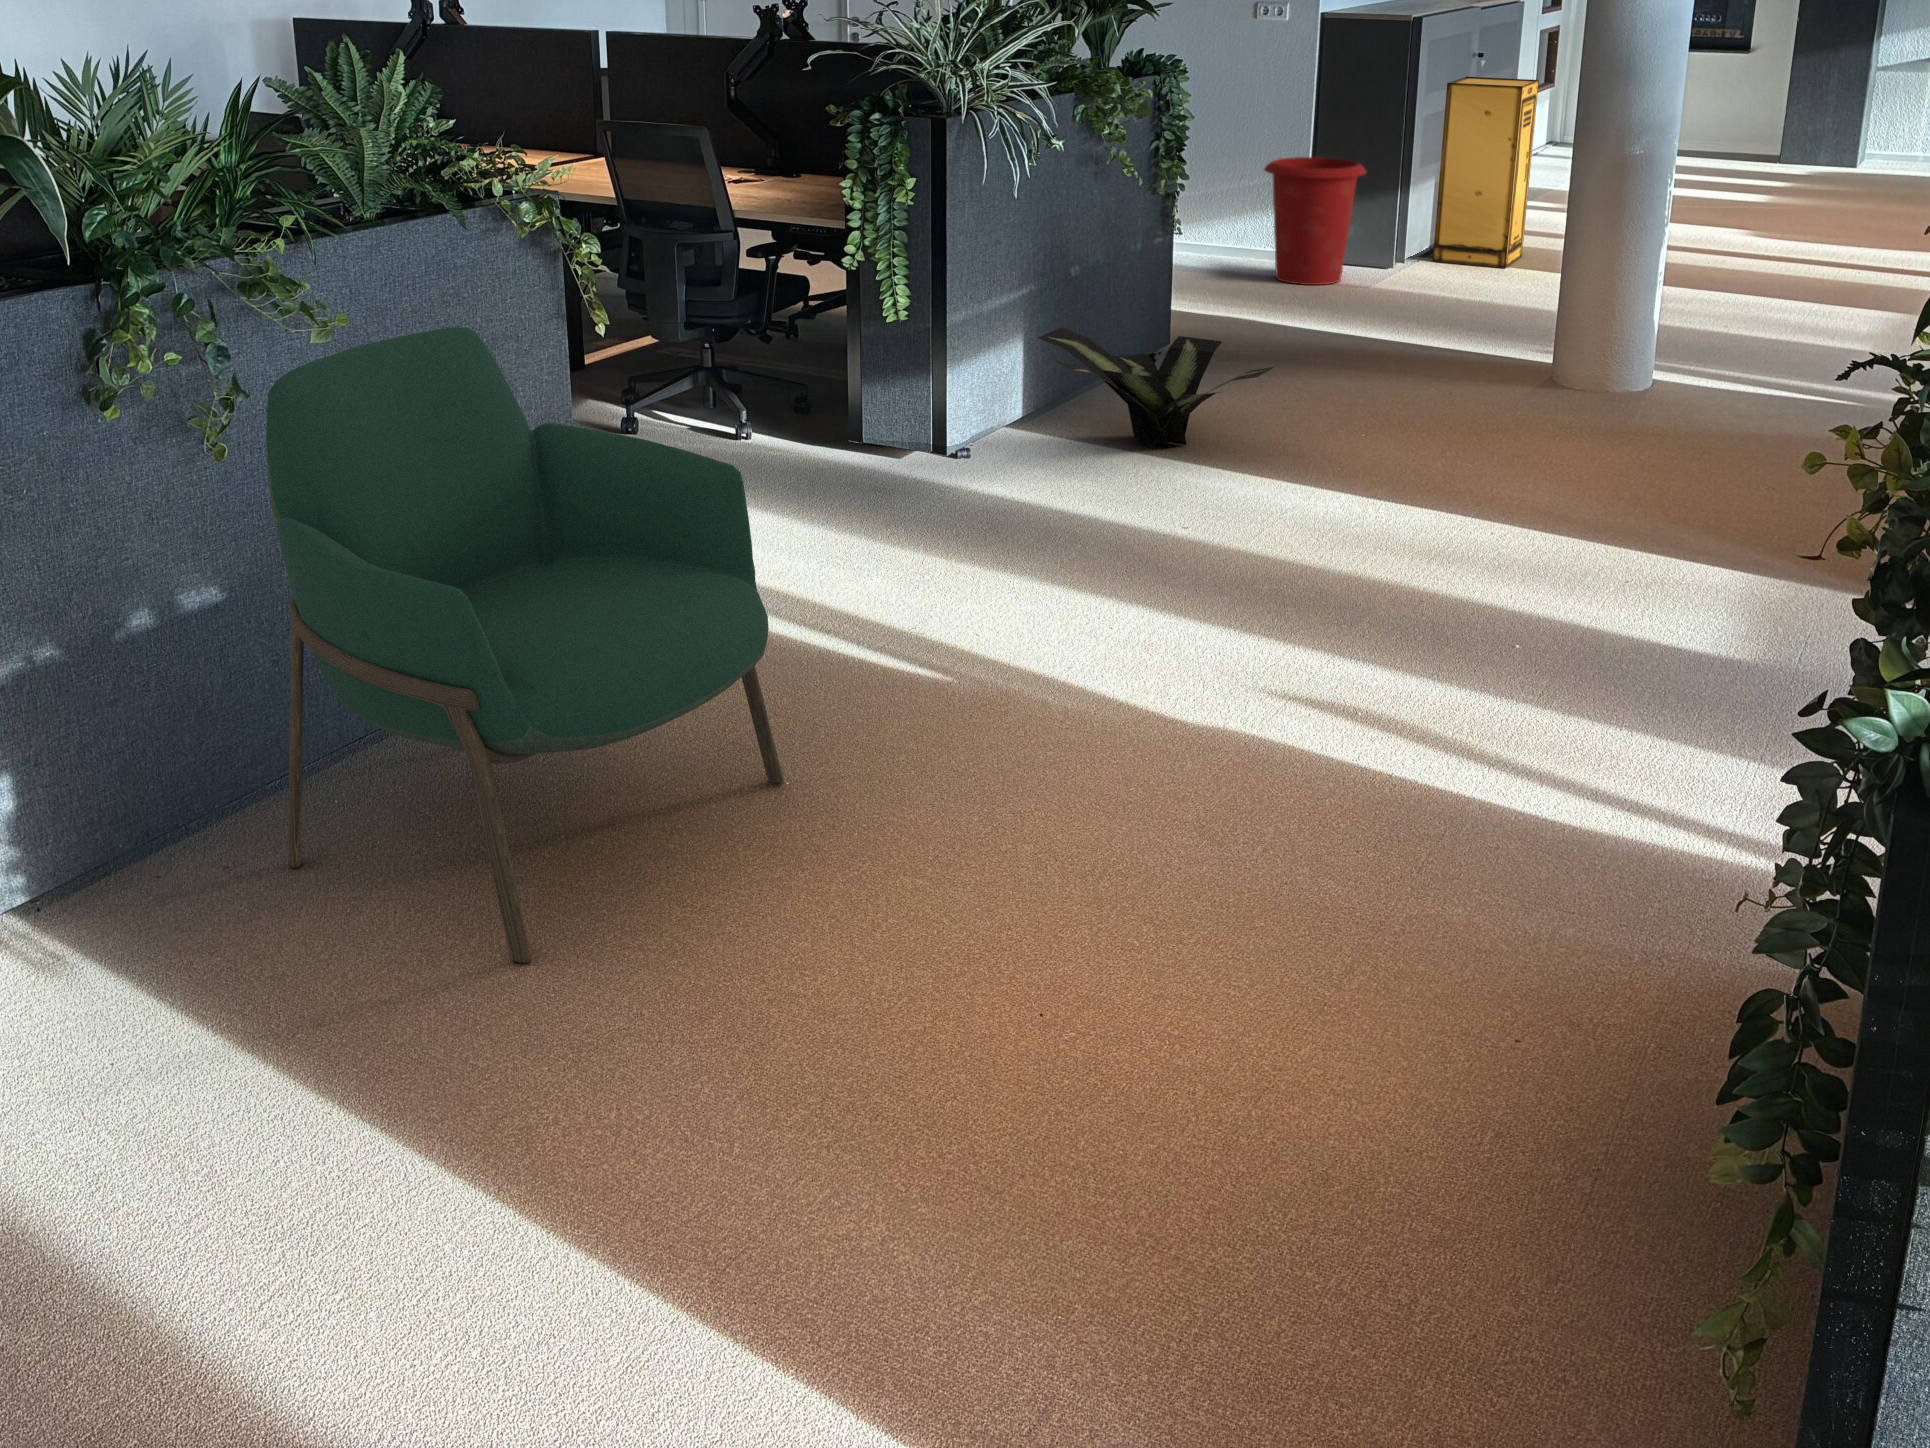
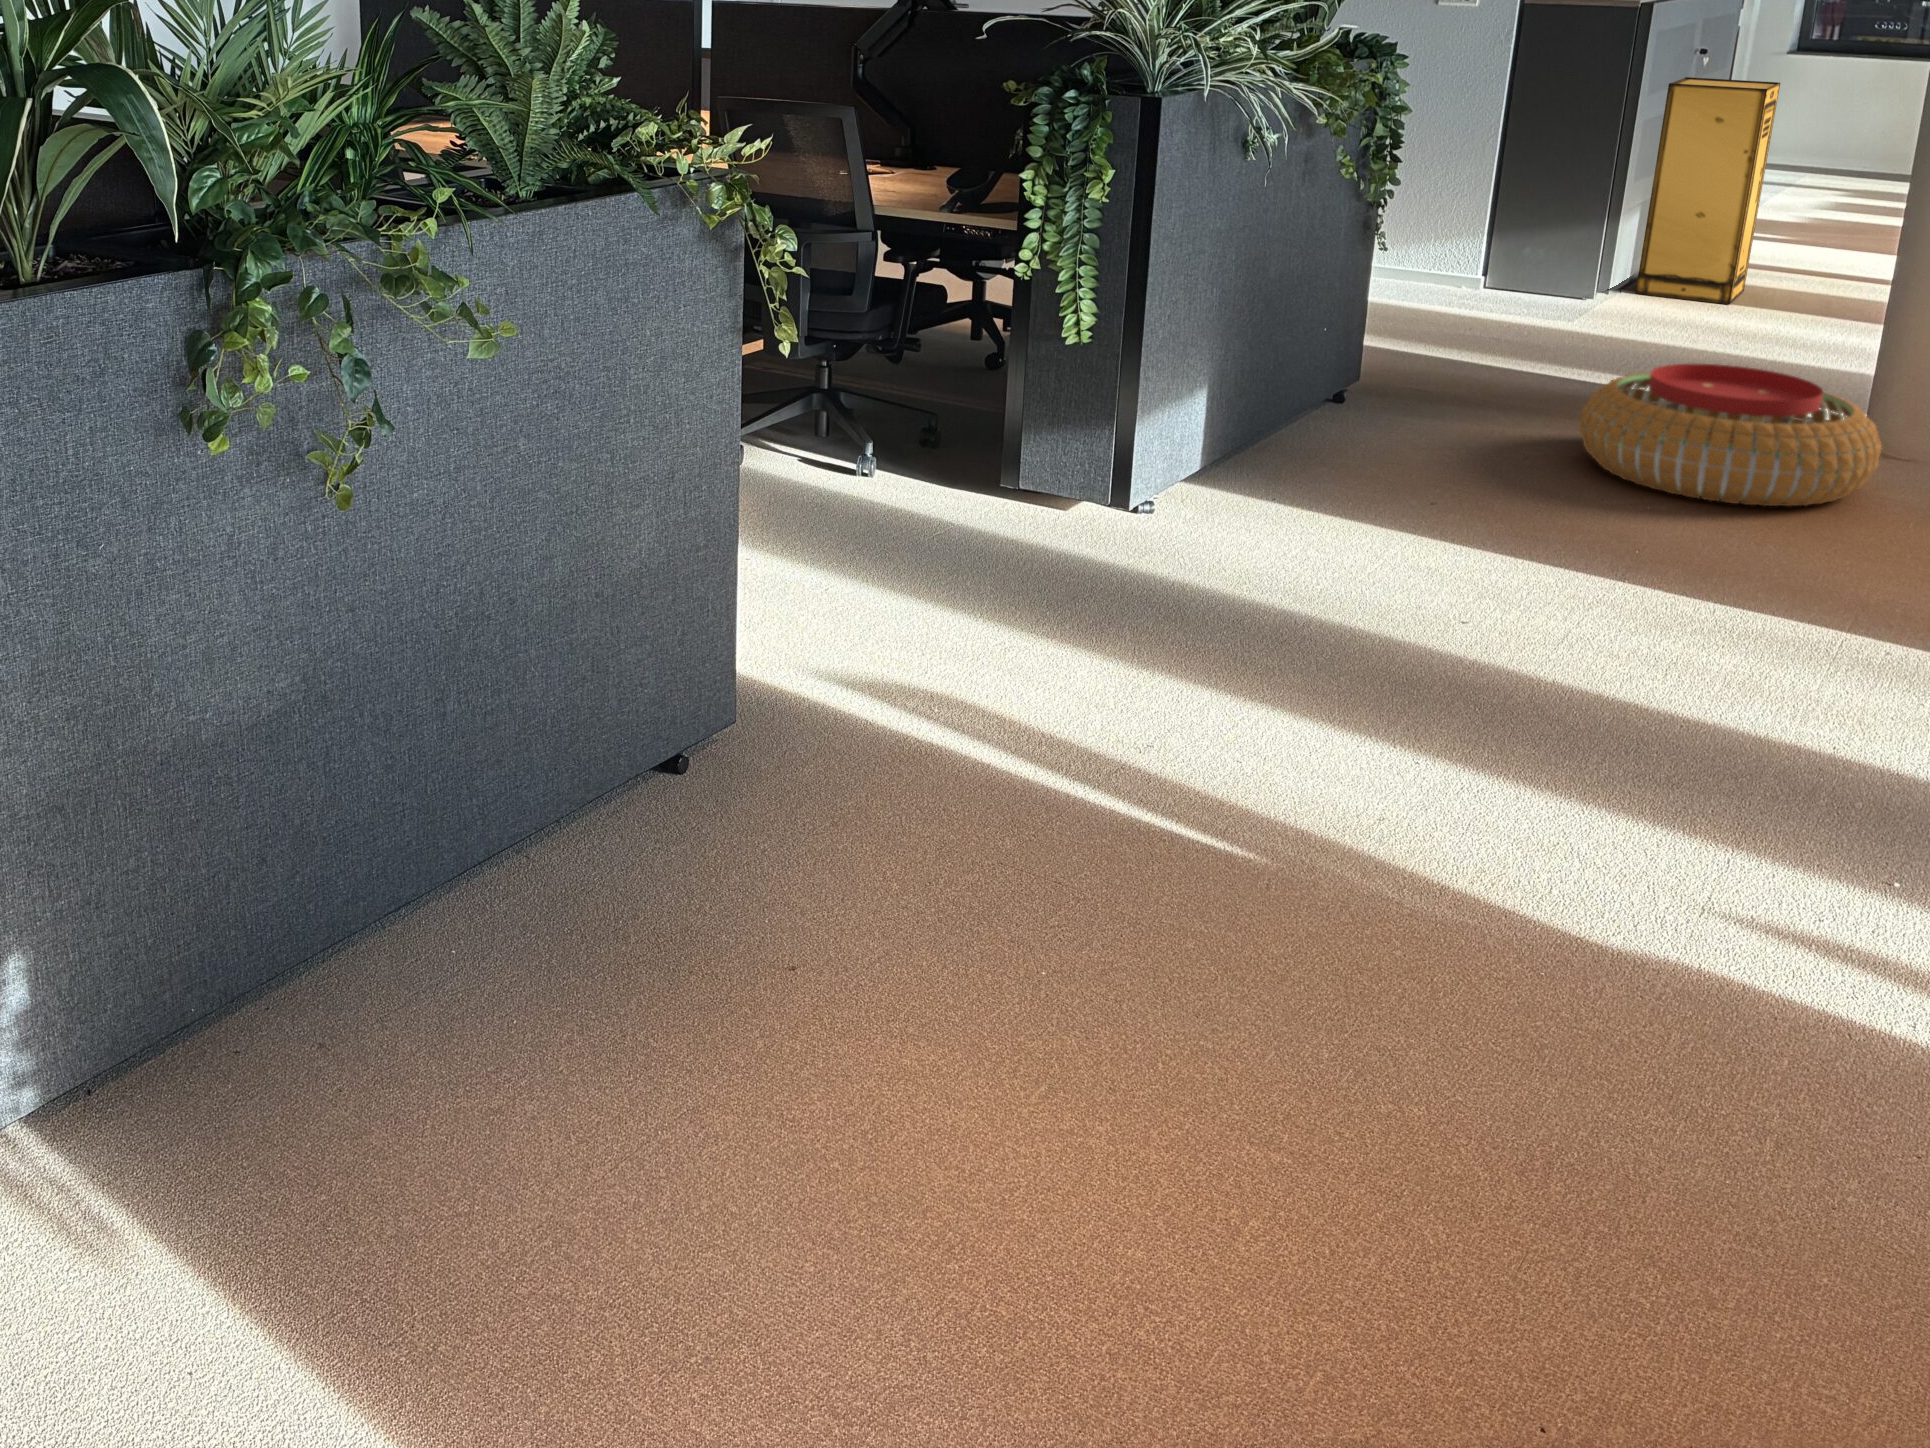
waste bin: present [1264,157,1366,285] -> none [1445,167,1573,317]
pouf: none [1329,318,1552,430] -> present [1579,364,1882,506]
armchair: present [266,327,783,963] -> none [401,342,1050,1232]
potted plant: present [1038,327,1274,448] -> none [1233,359,1542,512]

